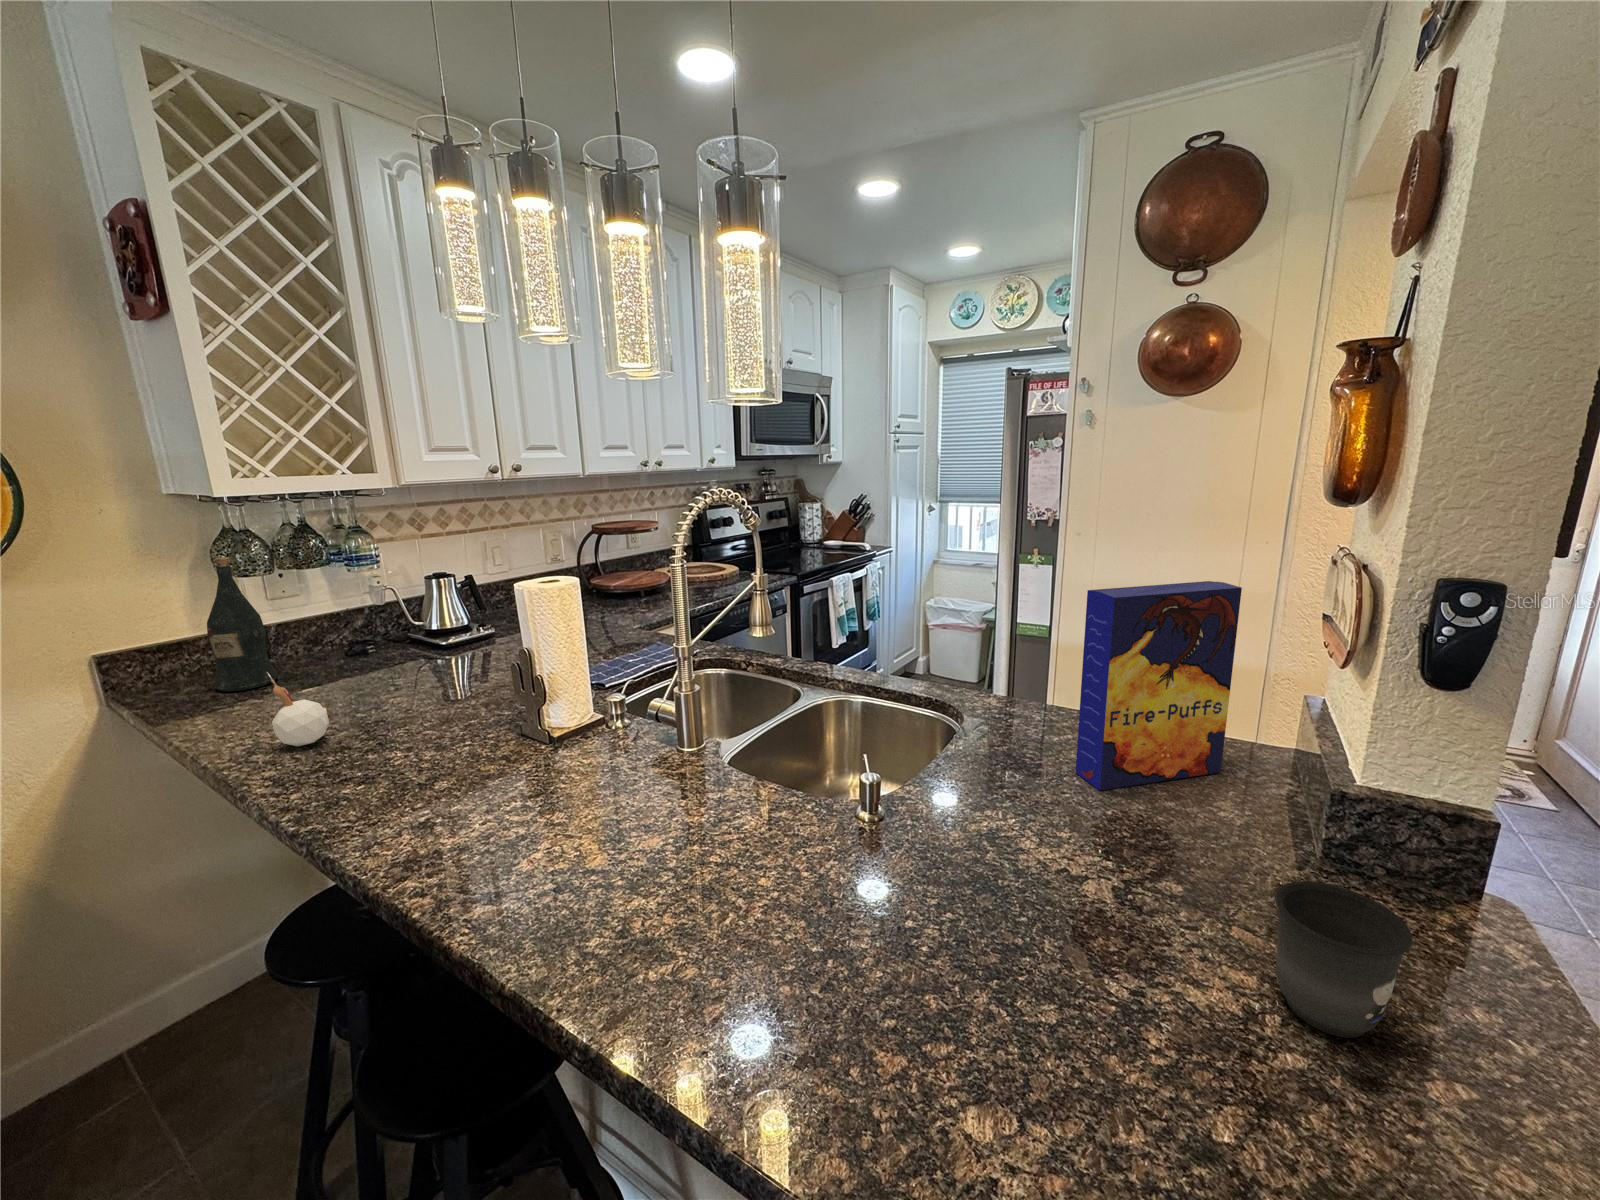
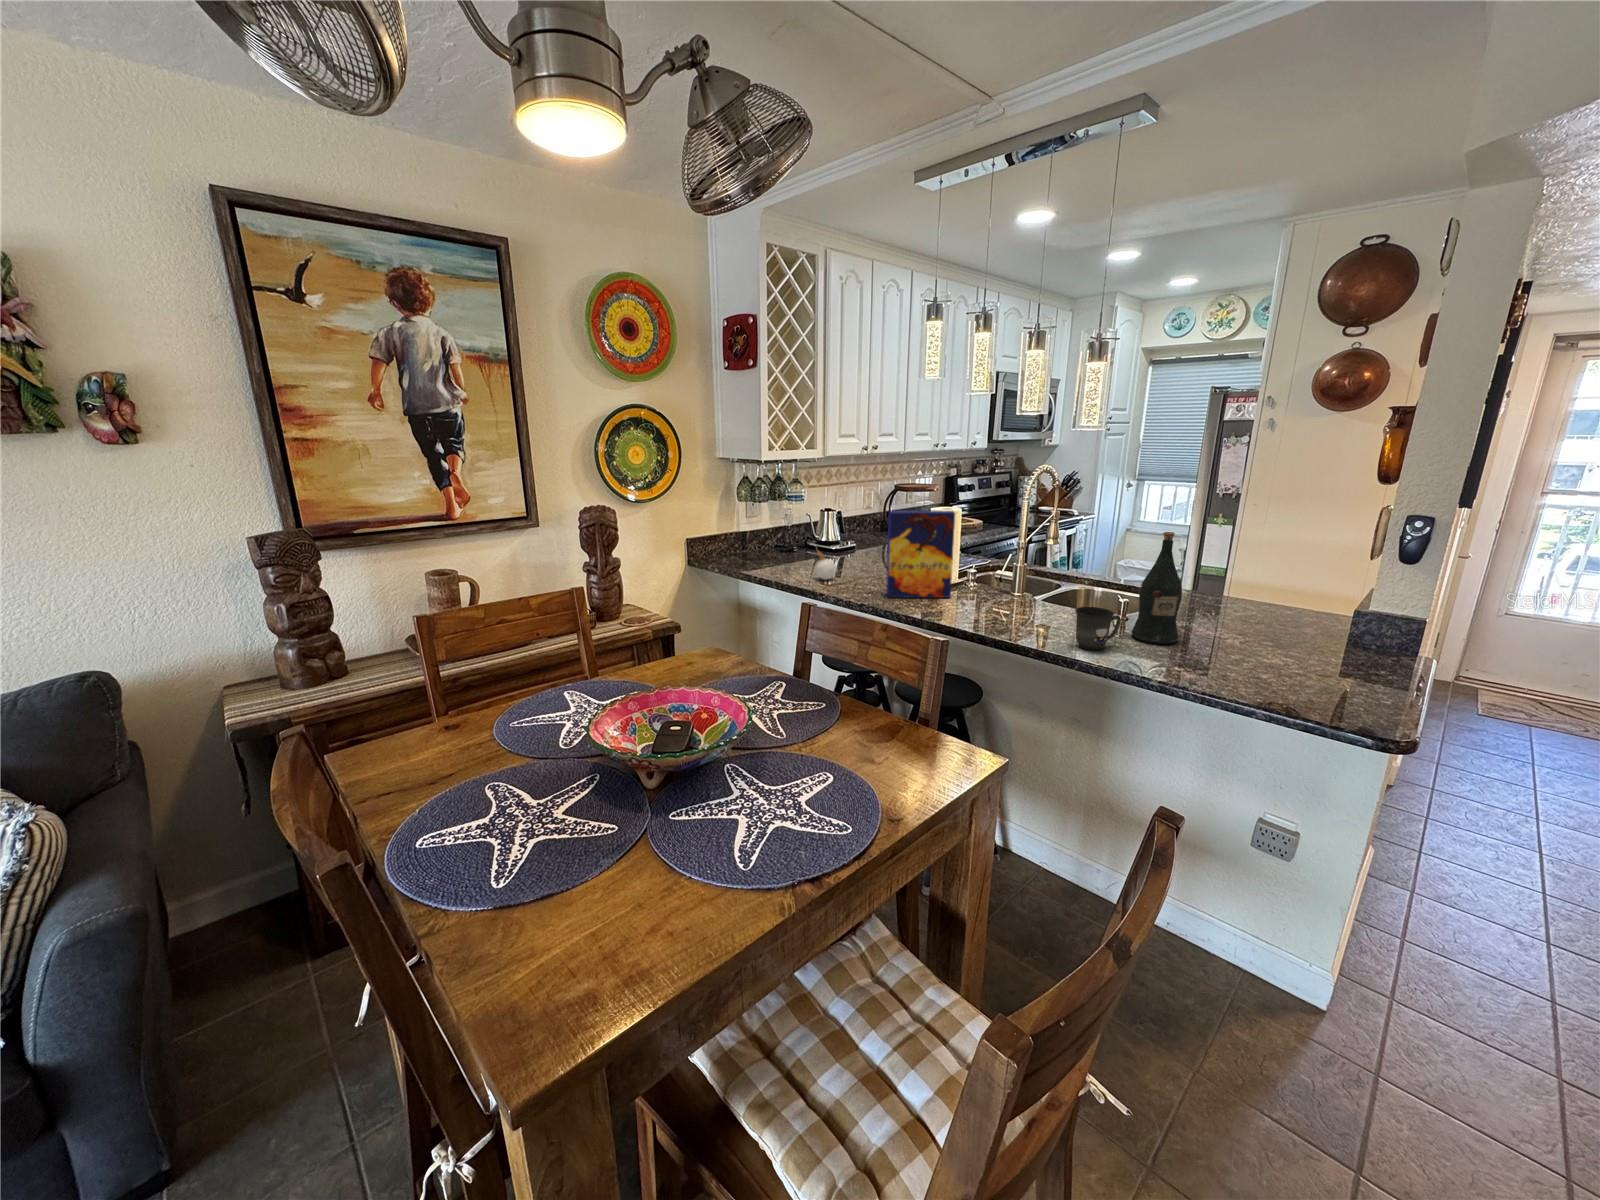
wine bottle: present [207,557,278,691] -> present [1132,532,1182,644]
cereal box: present [1076,581,1242,790] -> present [886,511,955,598]
mug: present [1275,881,1413,1038] -> present [1076,607,1121,650]

